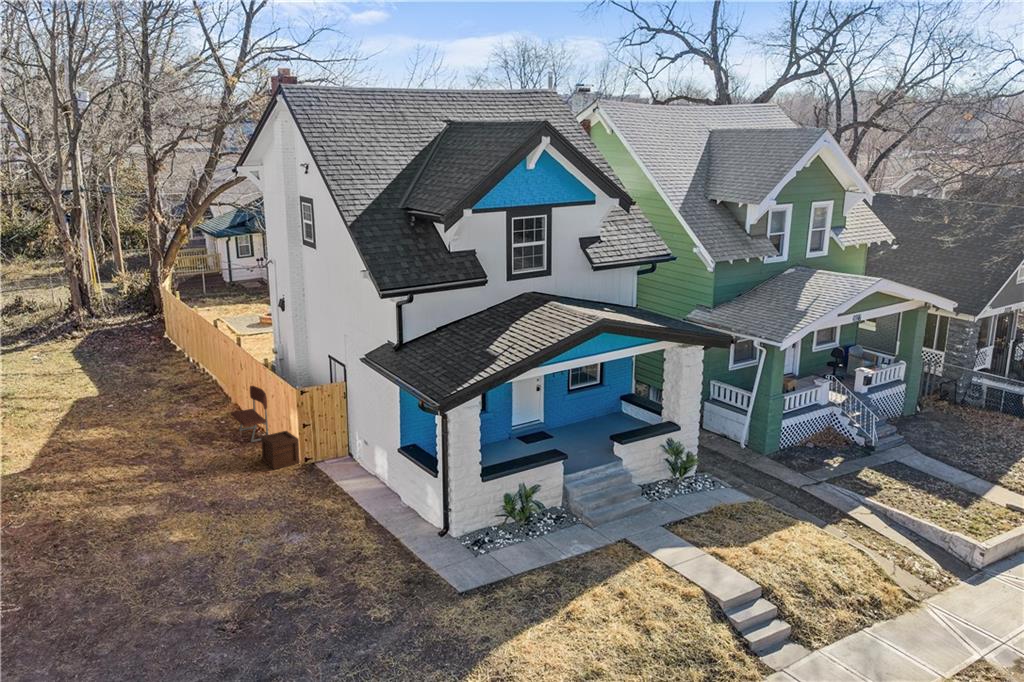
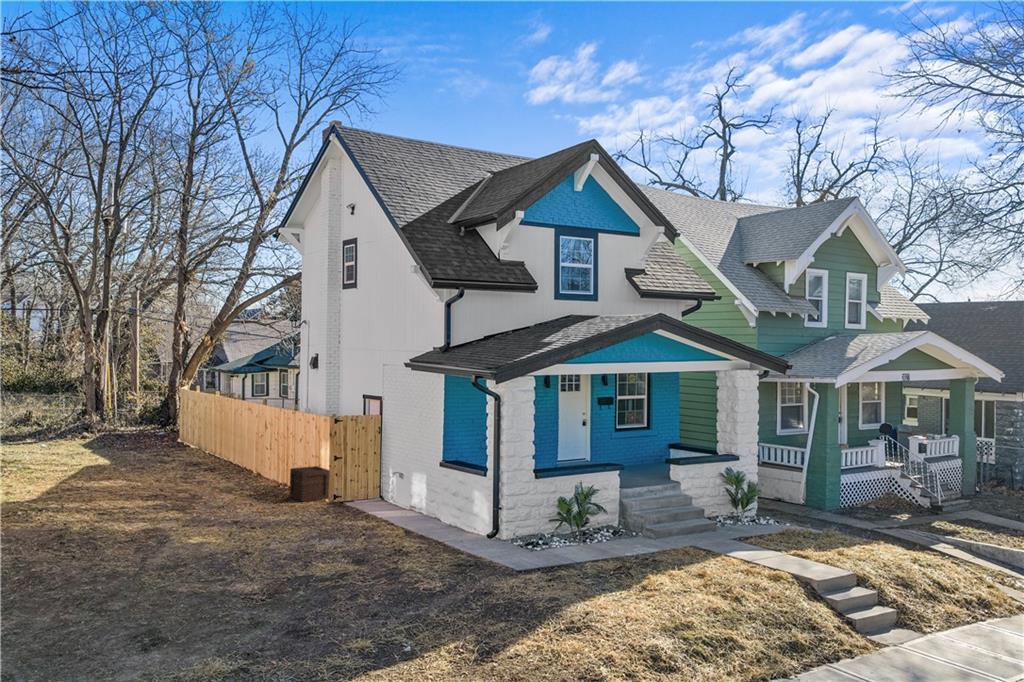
bench: present [231,386,268,442] -> none [257,432,297,487]

